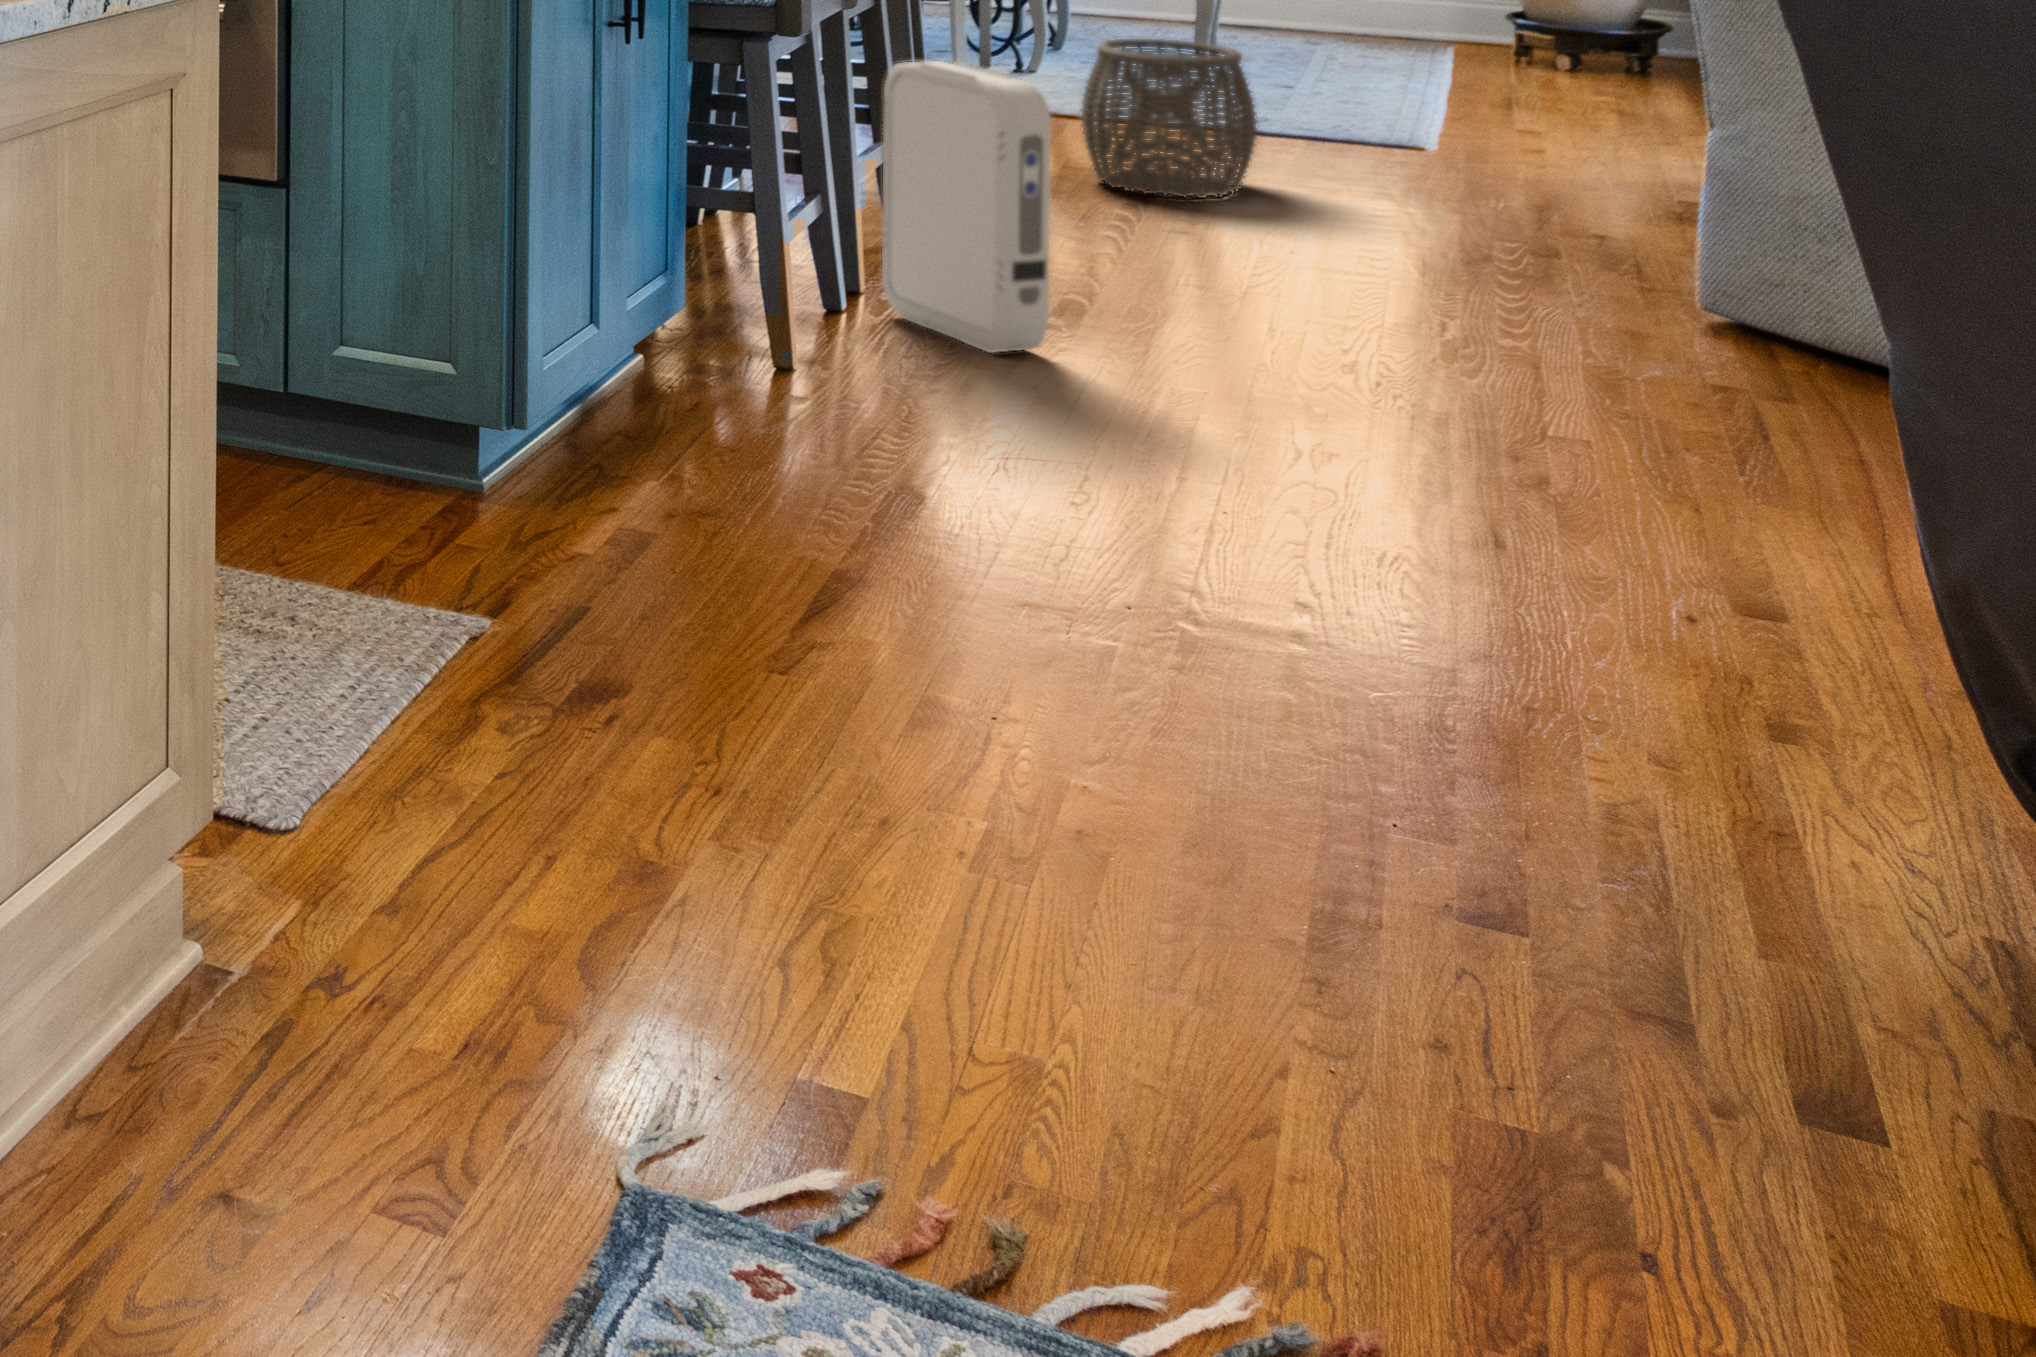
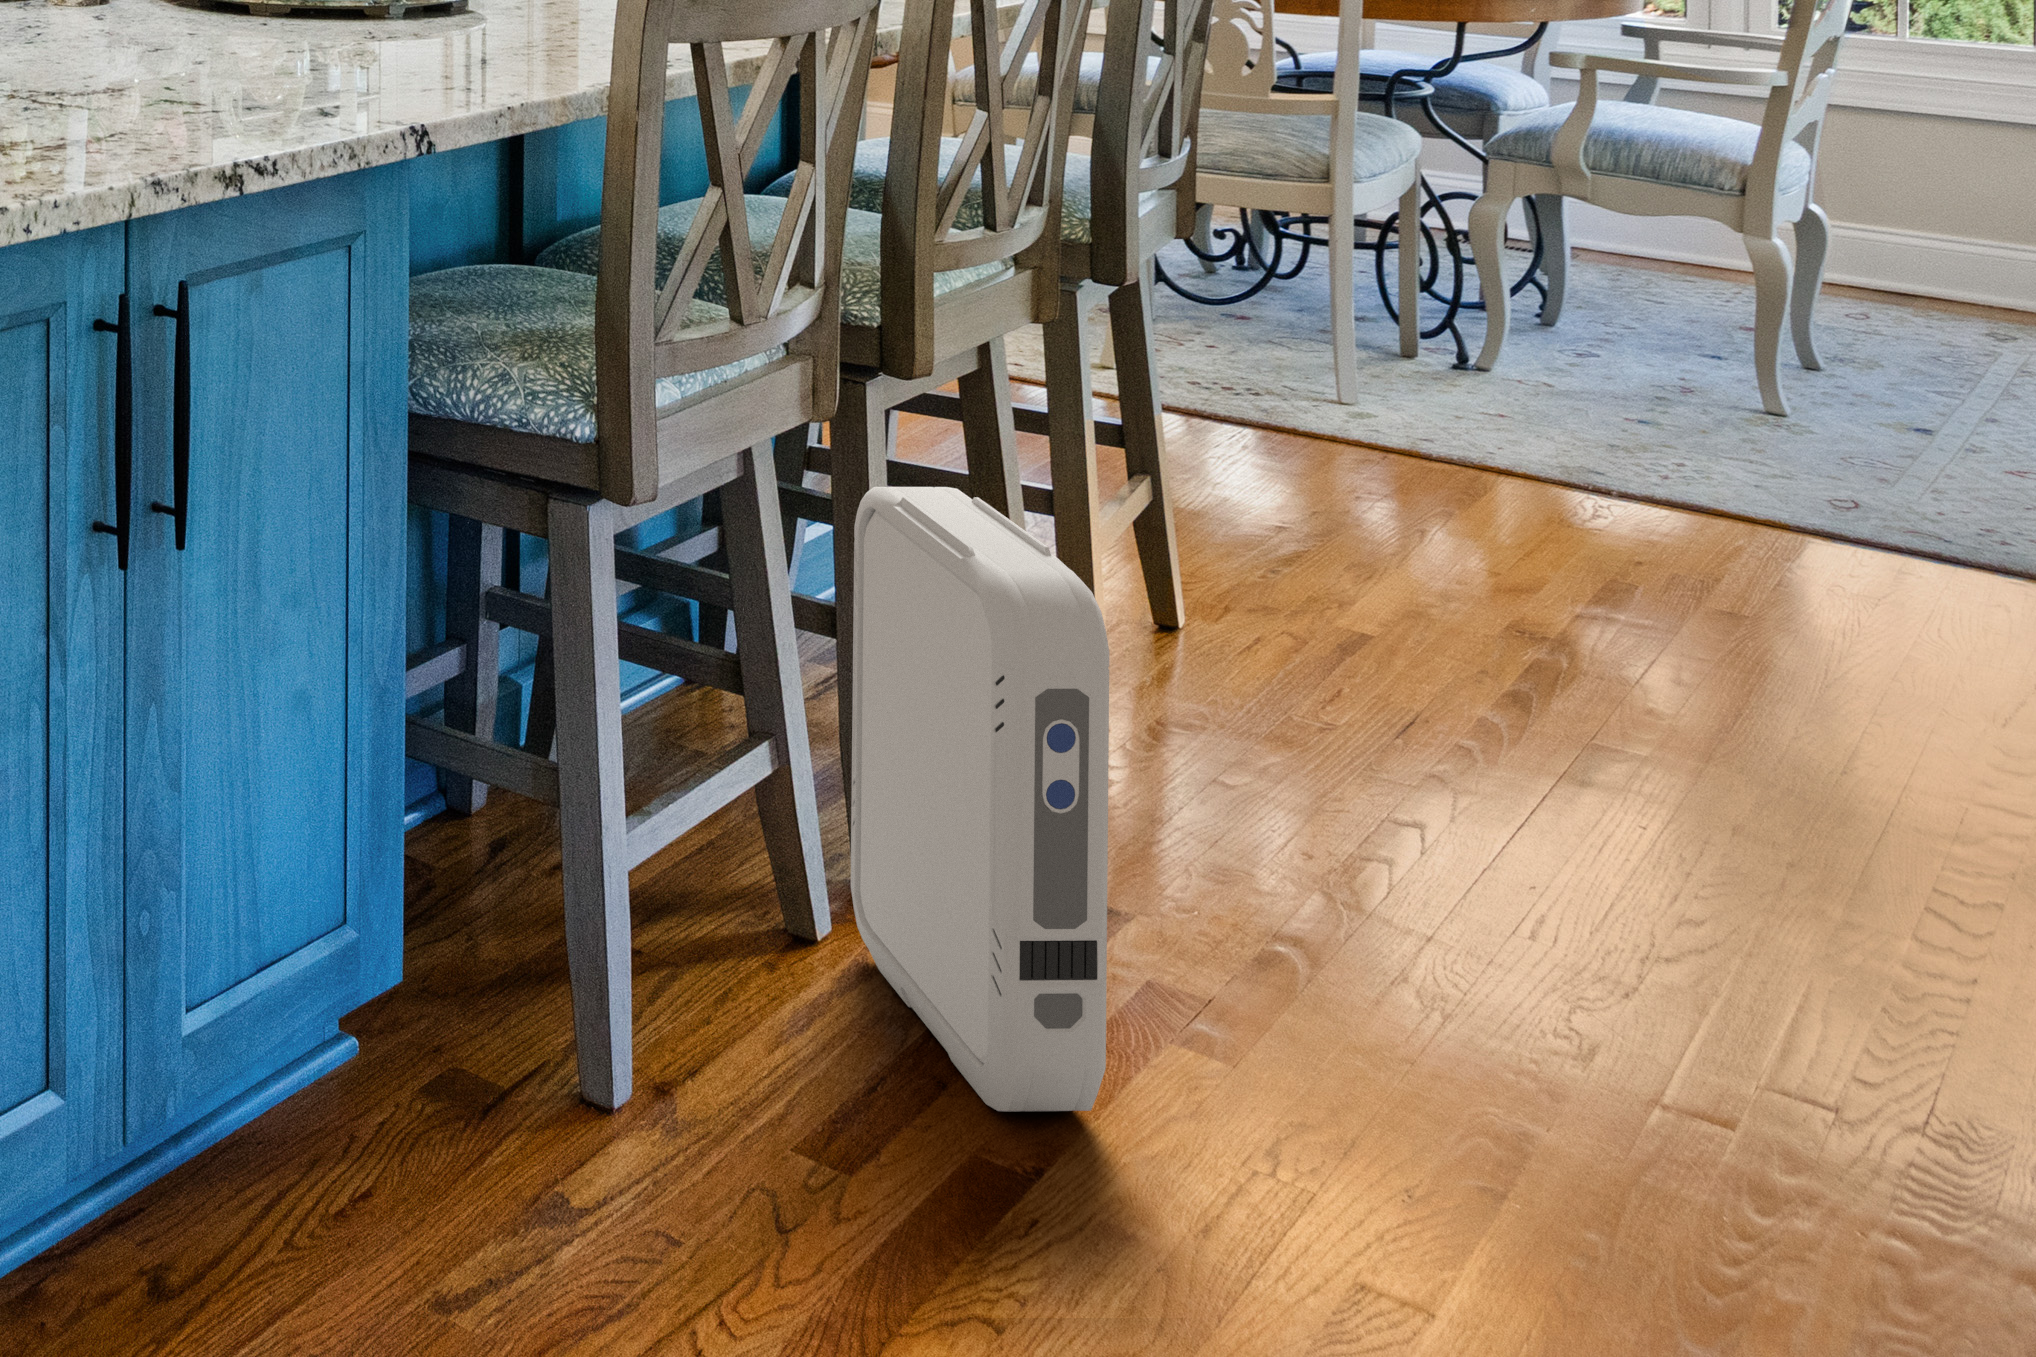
woven basket: present [1081,38,1257,198] -> none [1441,385,1775,692]

